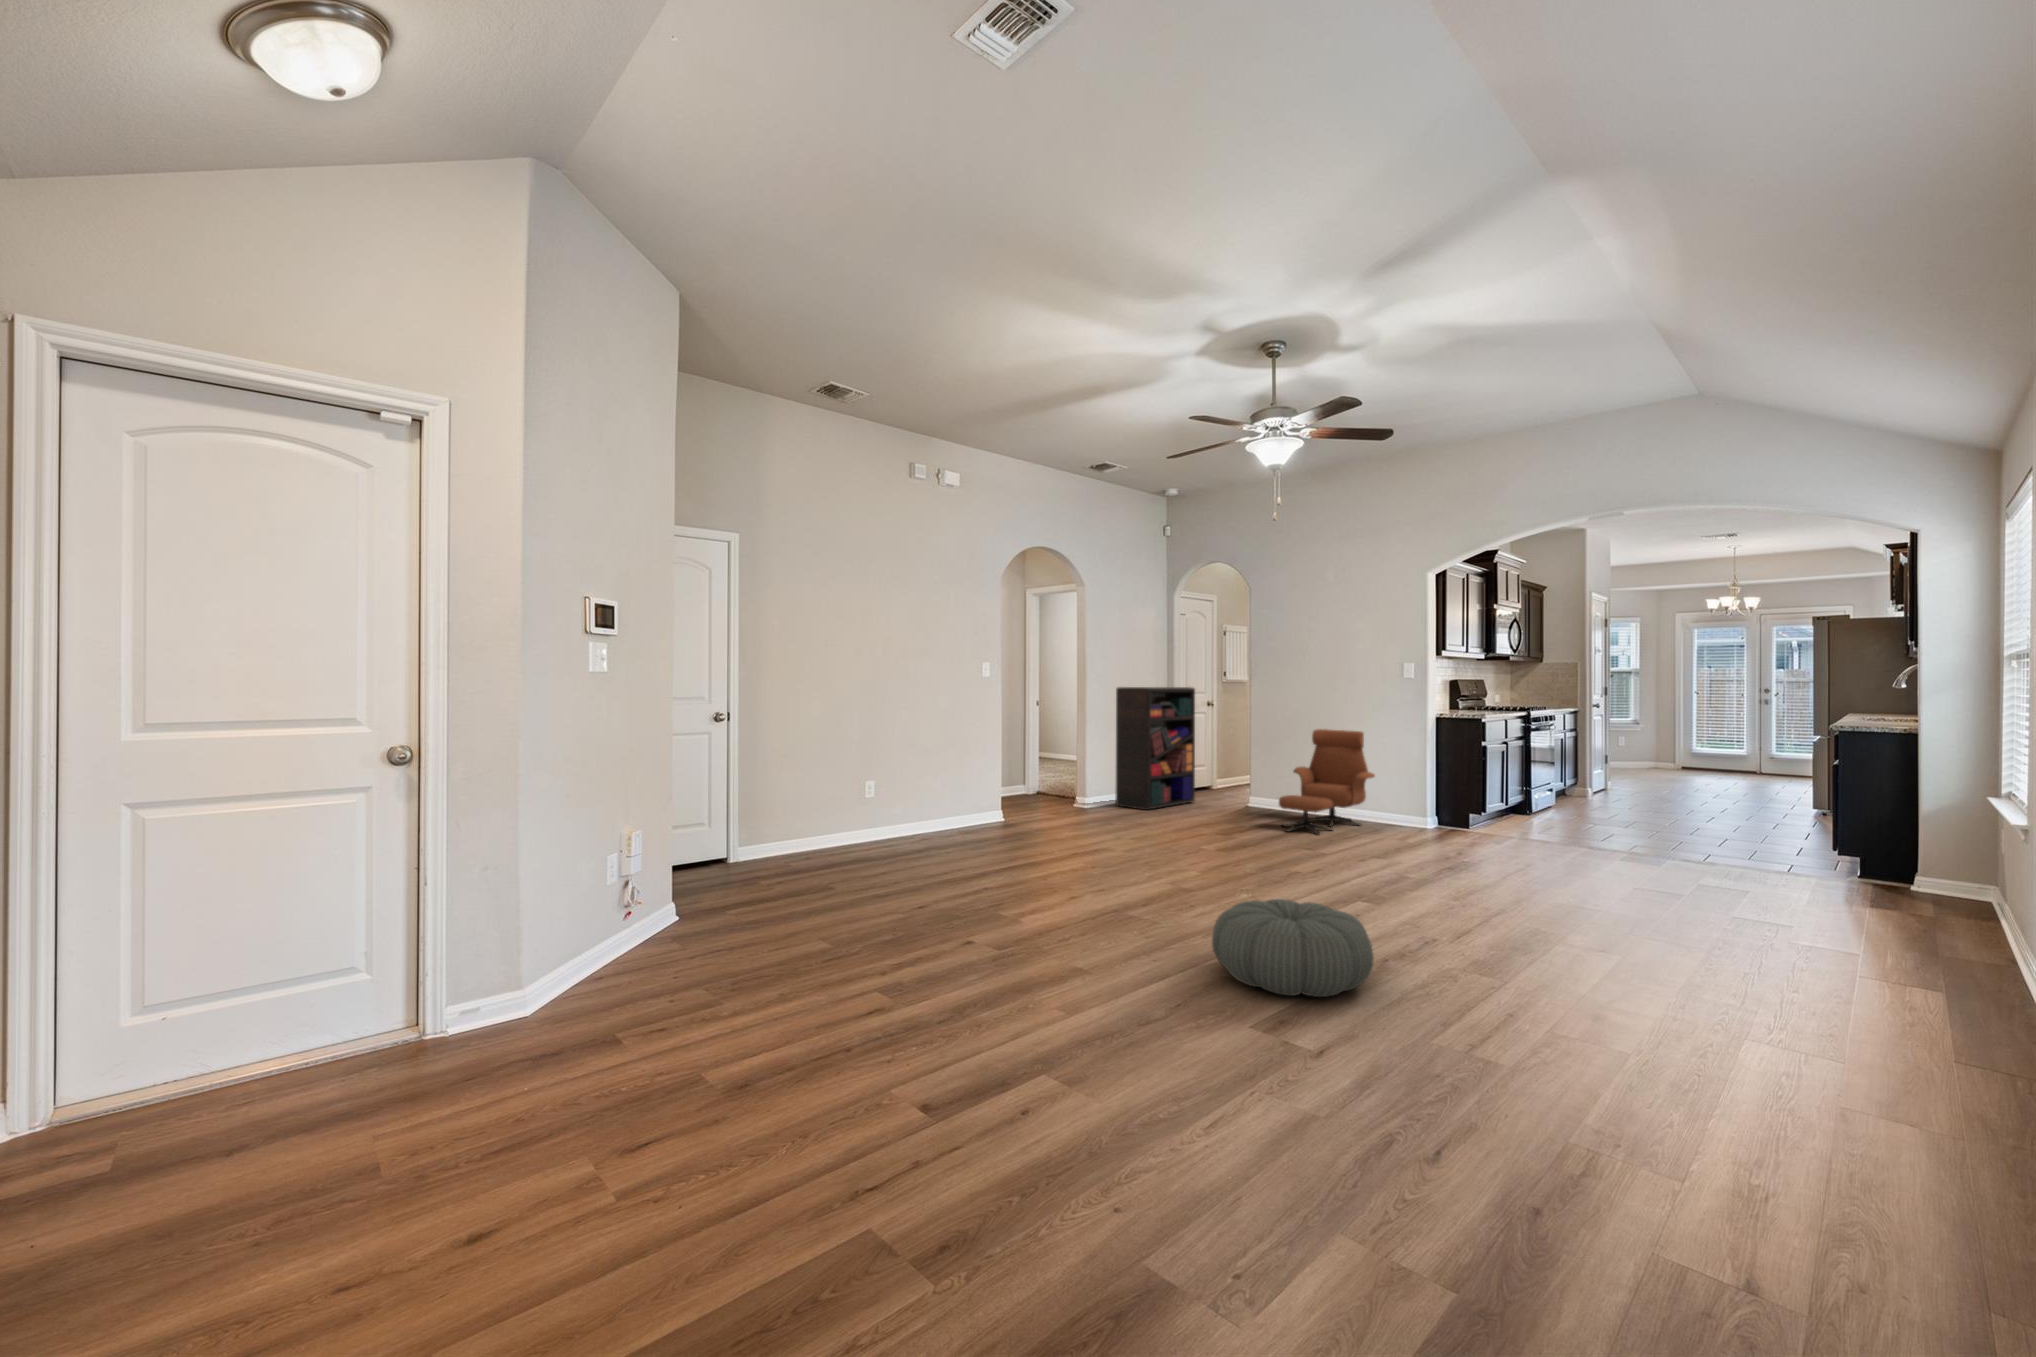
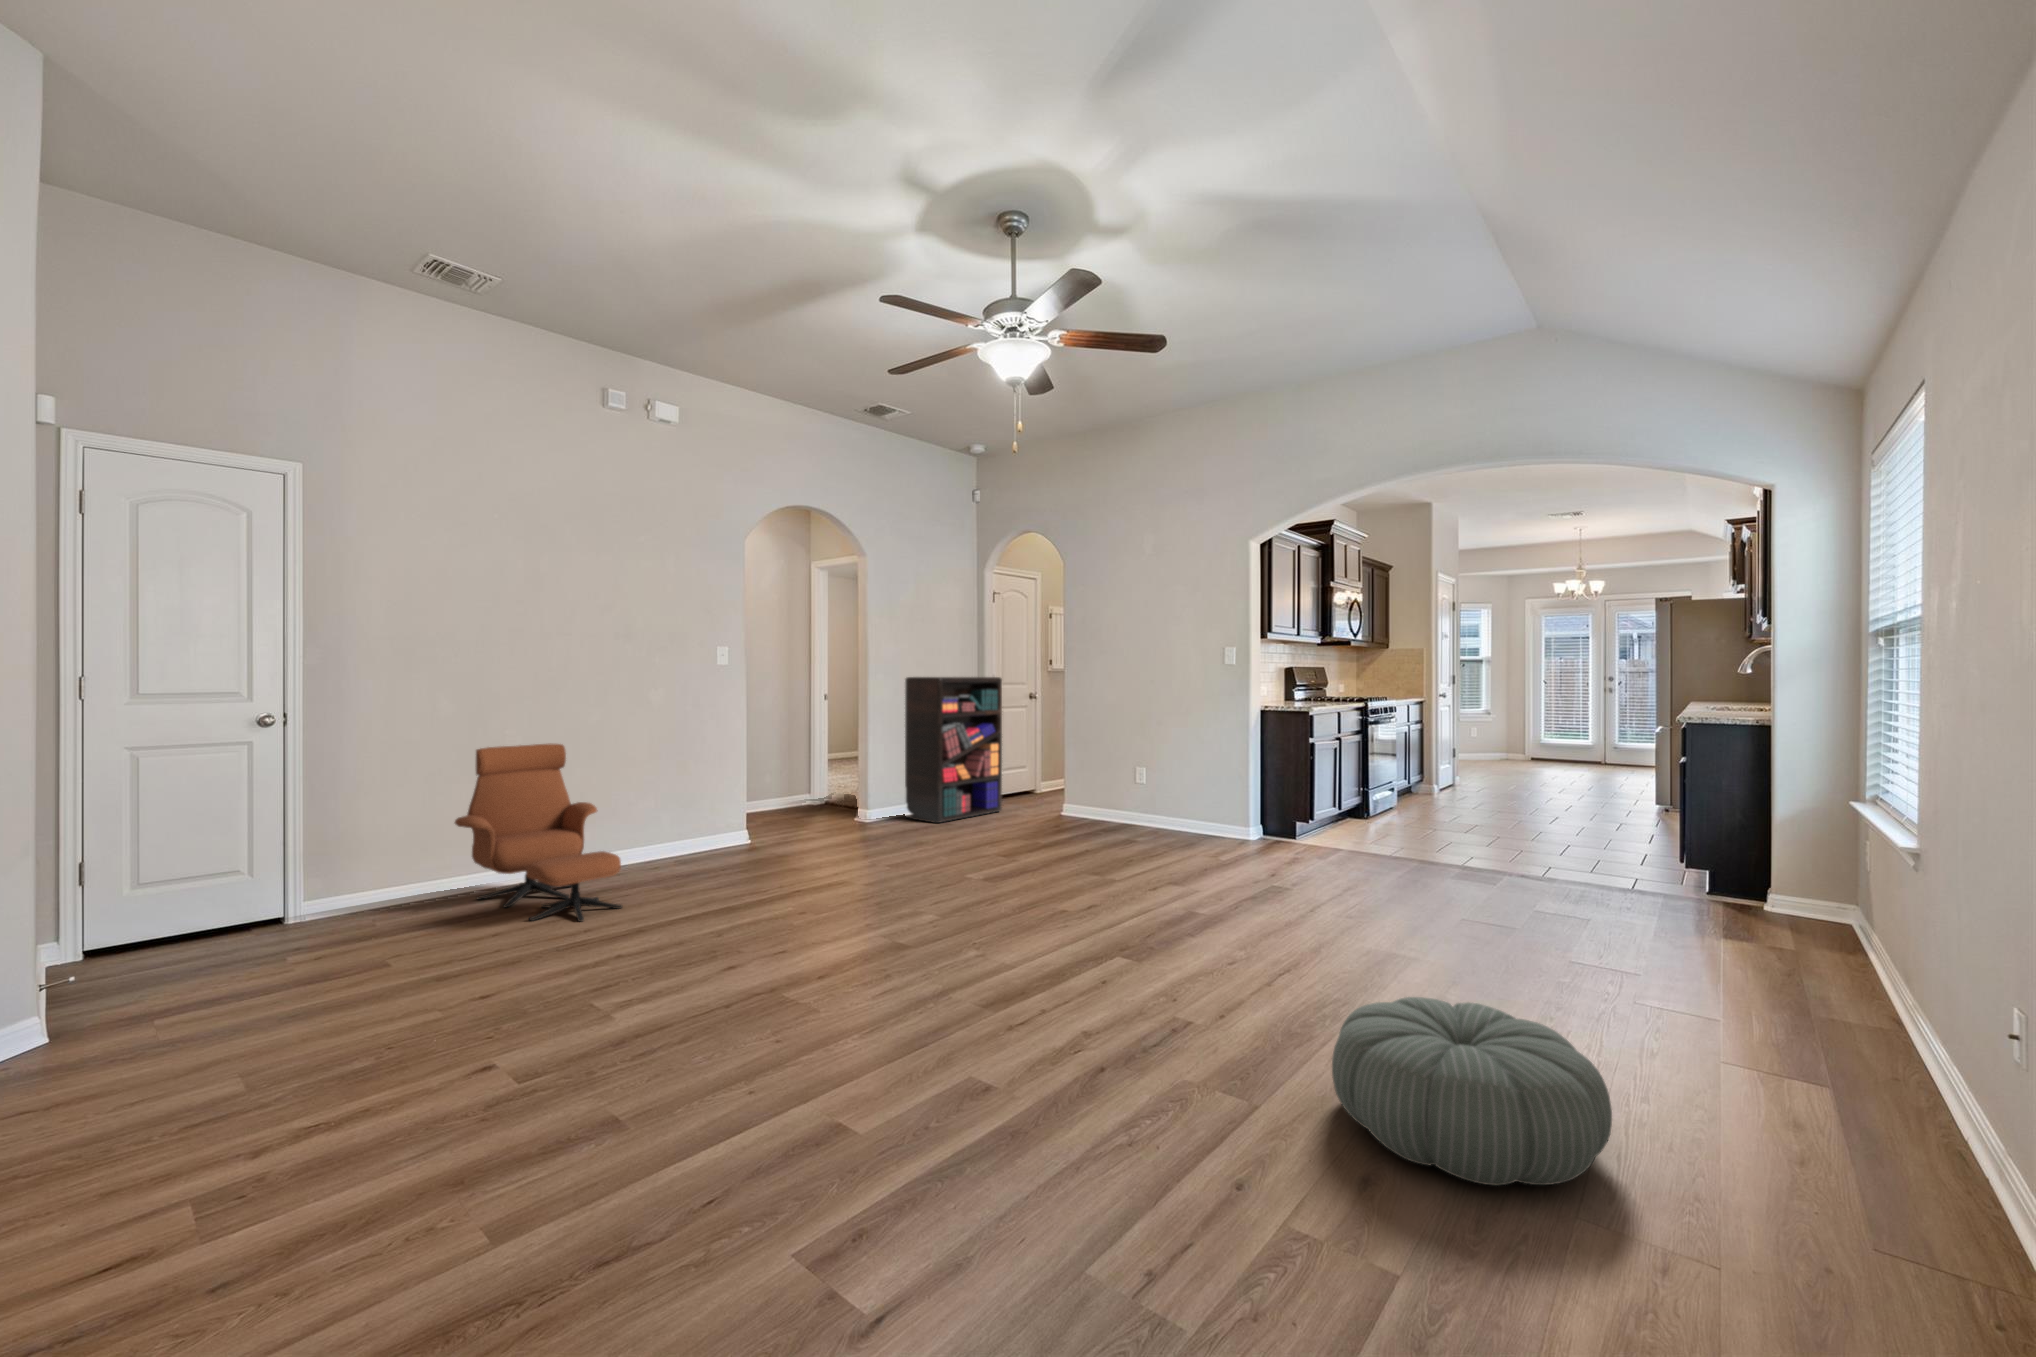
lounge chair: present [1279,729,1375,834] -> present [455,744,622,922]
pouf: present [1212,899,1374,997] -> present [1332,997,1612,1186]

